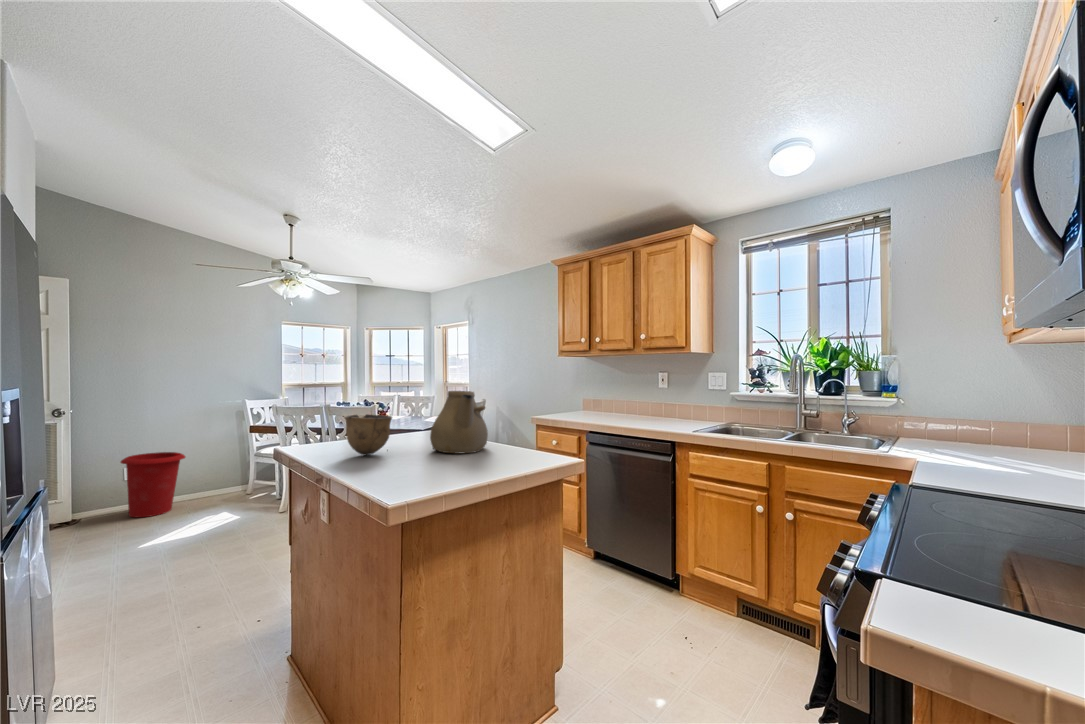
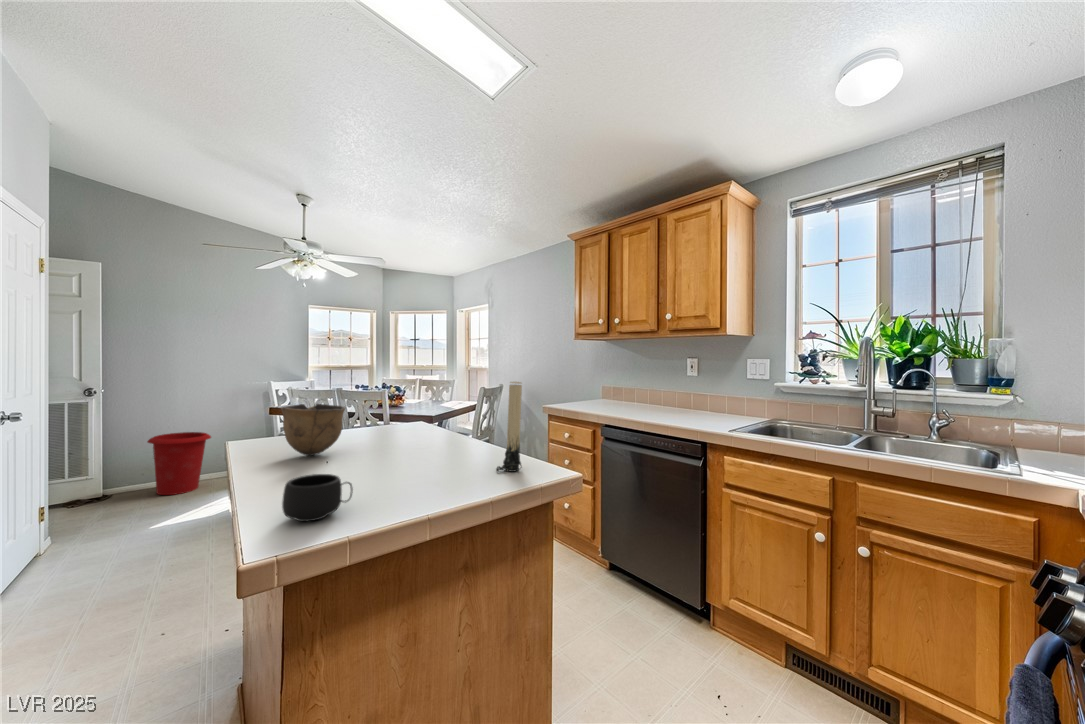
teapot: present [430,391,488,454] -> none [393,376,467,457]
candle: none [520,393,539,461] -> present [496,382,522,472]
mug: none [395,458,436,488] -> present [282,474,353,522]

